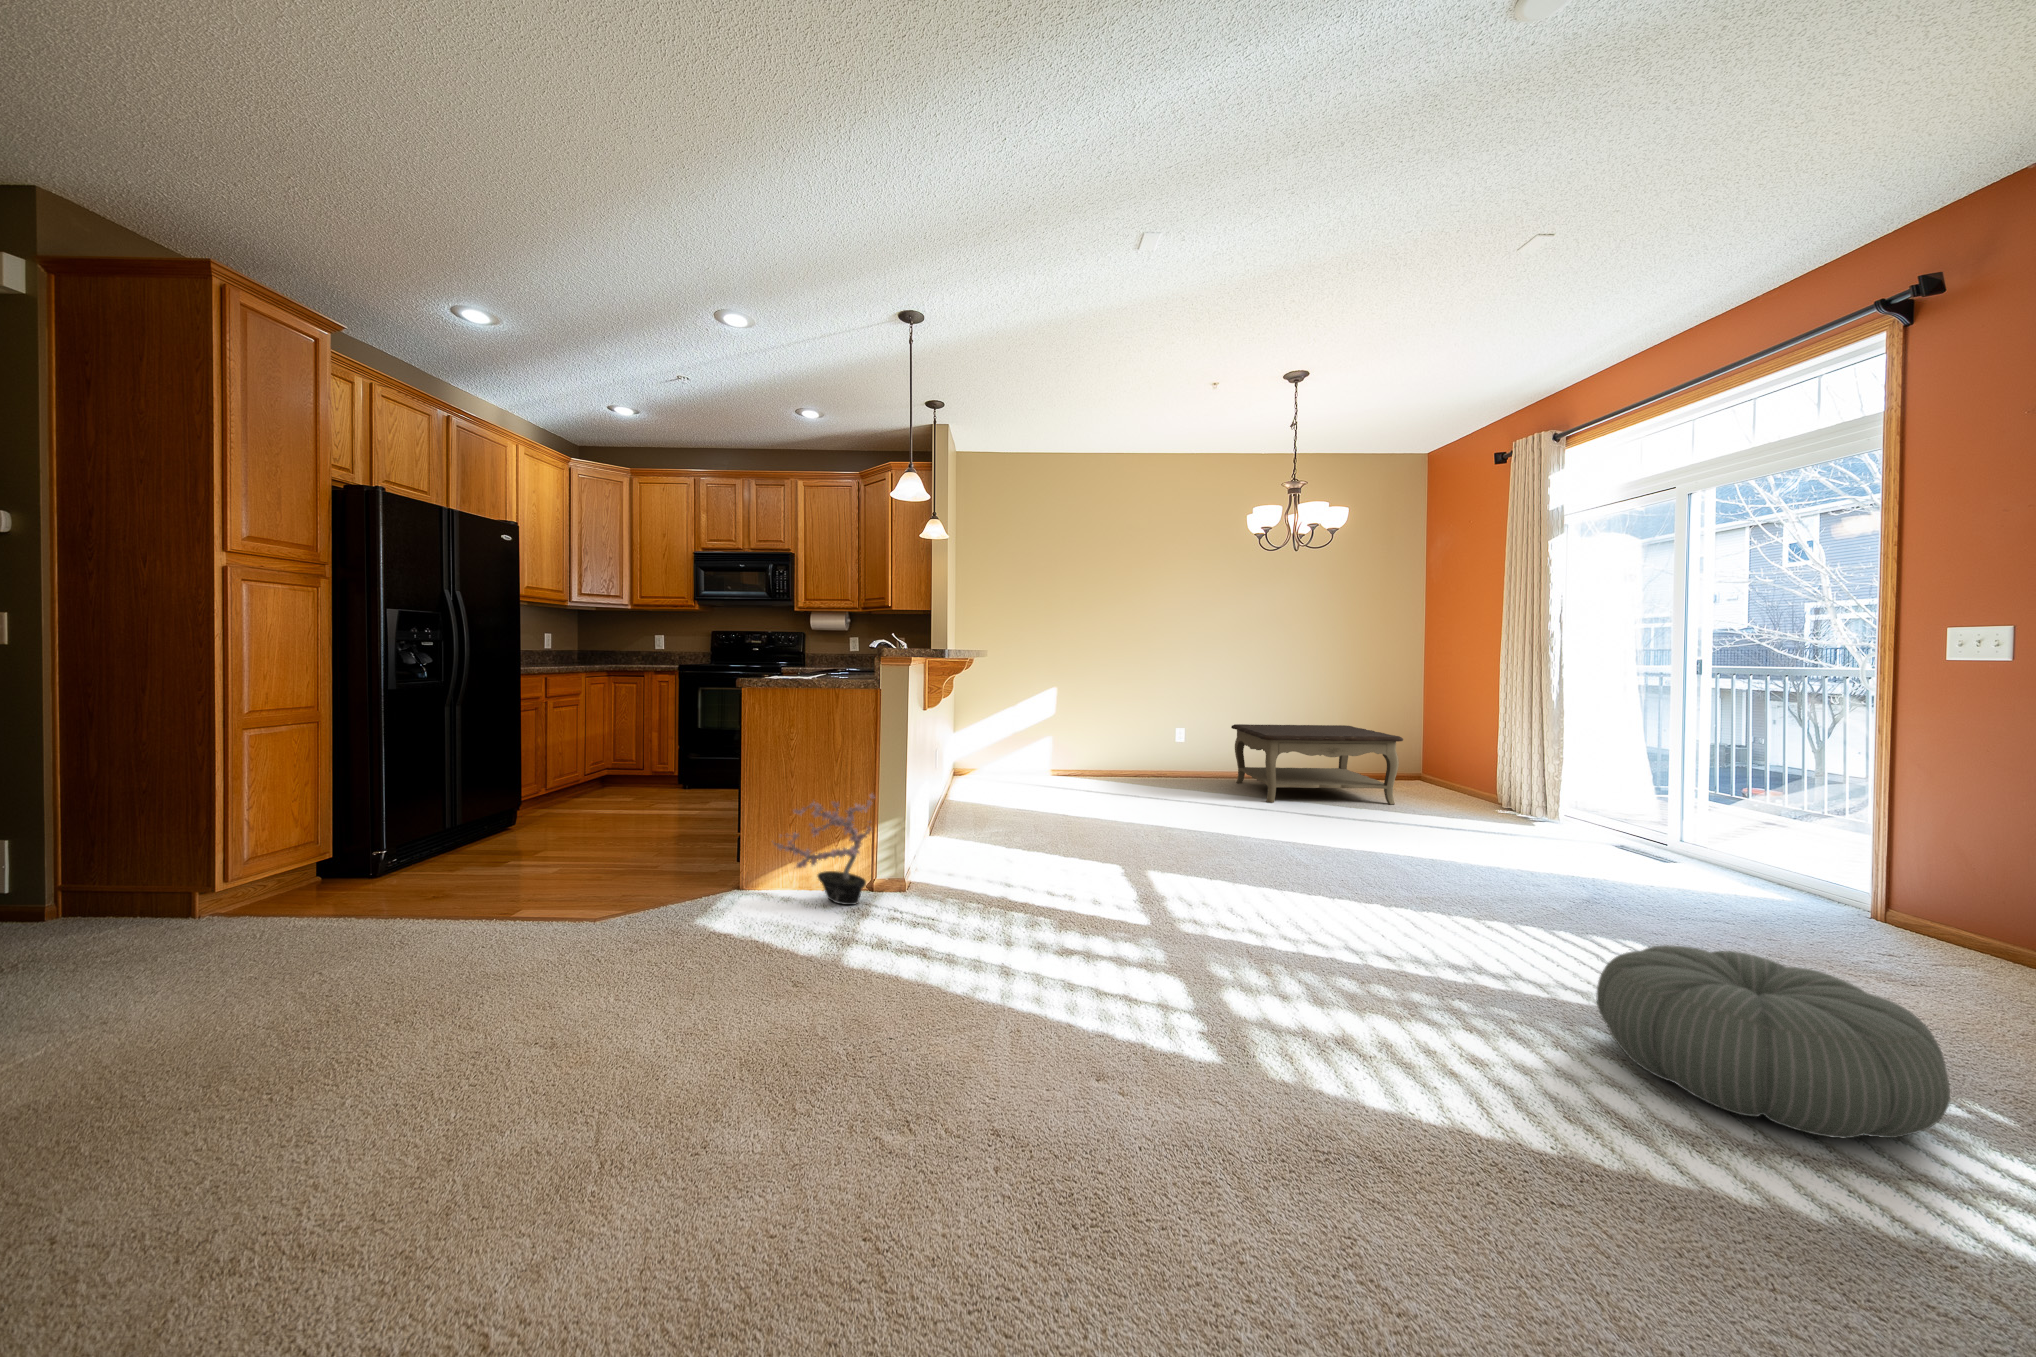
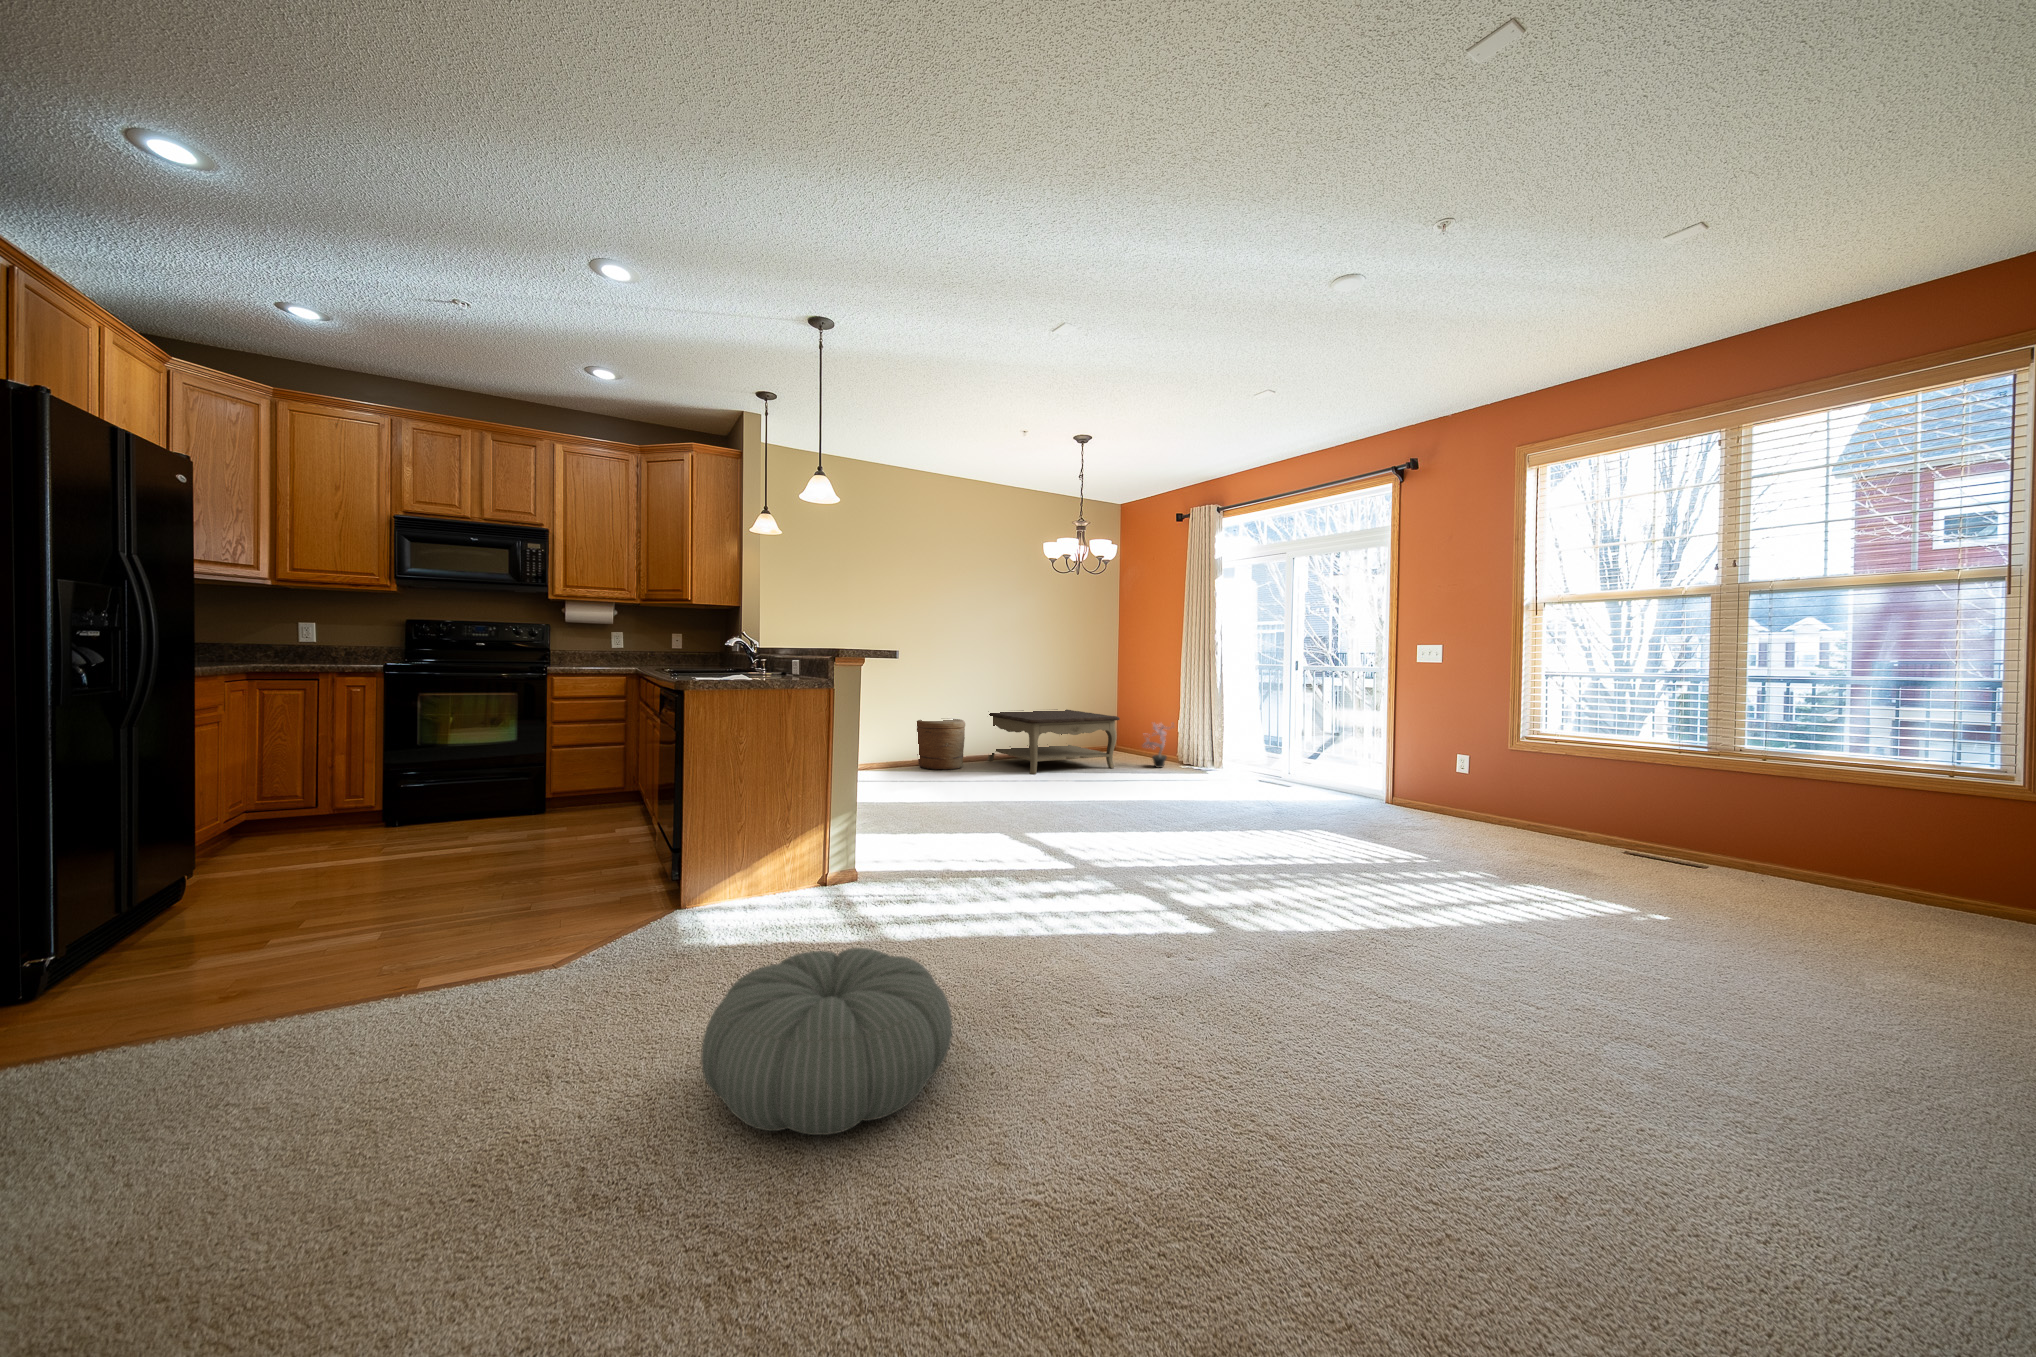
woven basket: none [1143,730,1199,789] -> present [917,719,965,770]
potted plant: present [772,794,875,905] -> present [1143,723,1174,768]
pouf: present [1596,945,1950,1138] -> present [701,948,952,1135]

